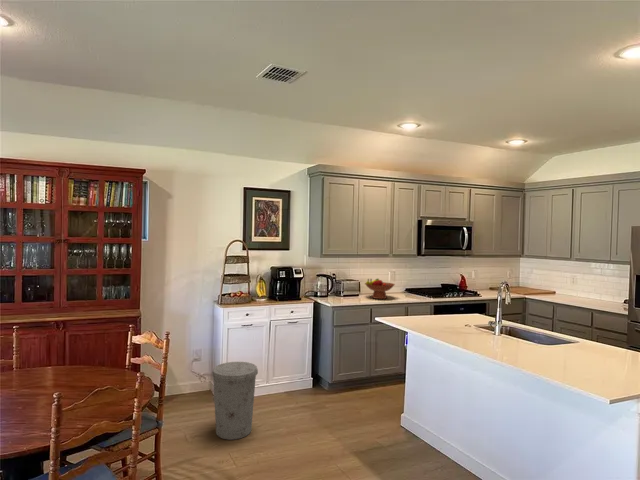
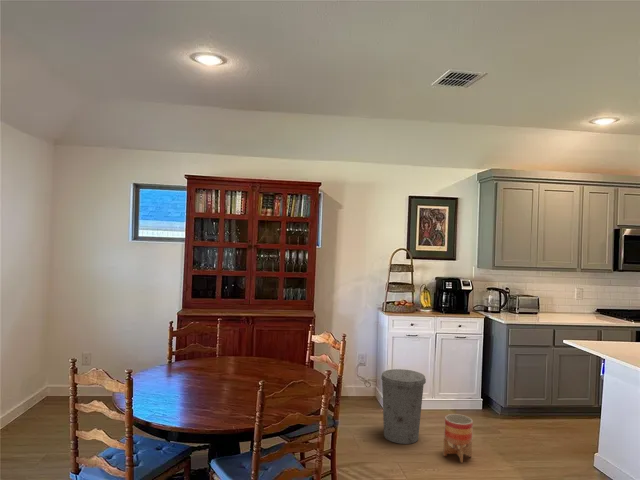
fruit bowl: present [365,279,395,299] -> none [544,295,583,319]
planter: none [275,402,302,451] -> present [444,414,473,463]

